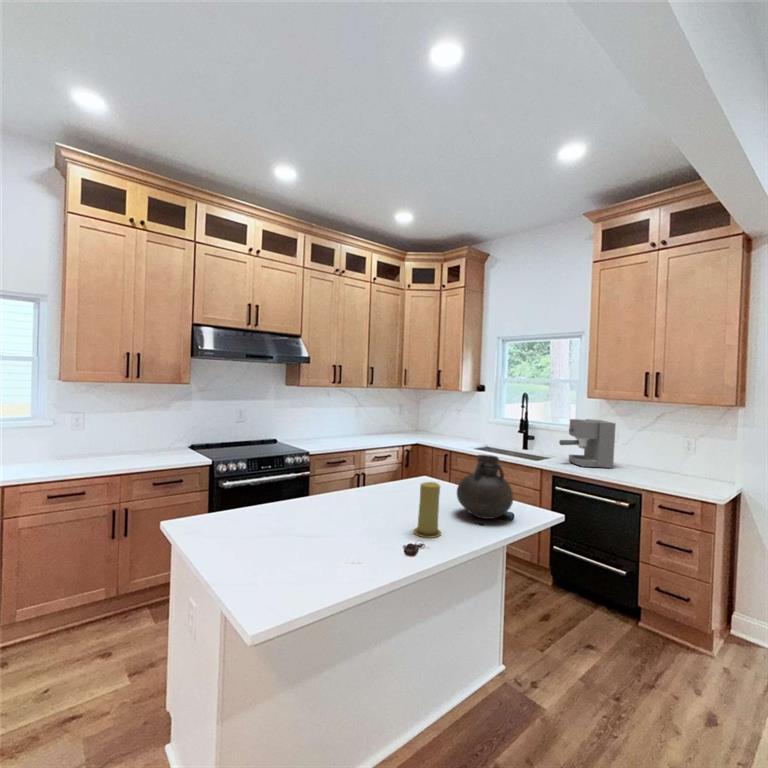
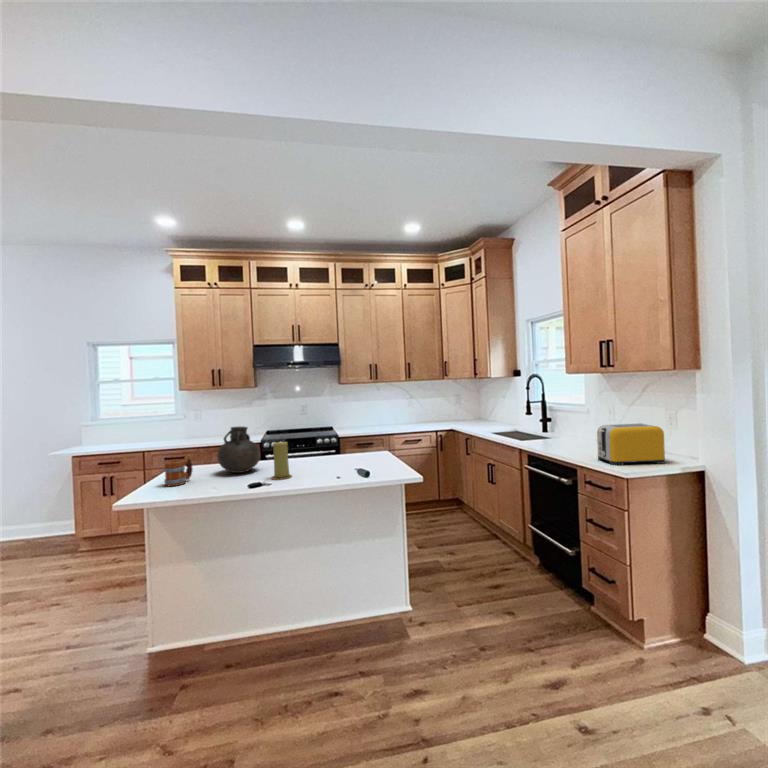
coffee maker: present [559,419,616,468] -> none [539,396,596,447]
toaster: none [660,451,715,491] -> present [597,423,665,465]
vase: present [457,455,513,519] -> present [217,427,260,473]
mug: none [275,511,310,571] -> present [164,455,192,486]

